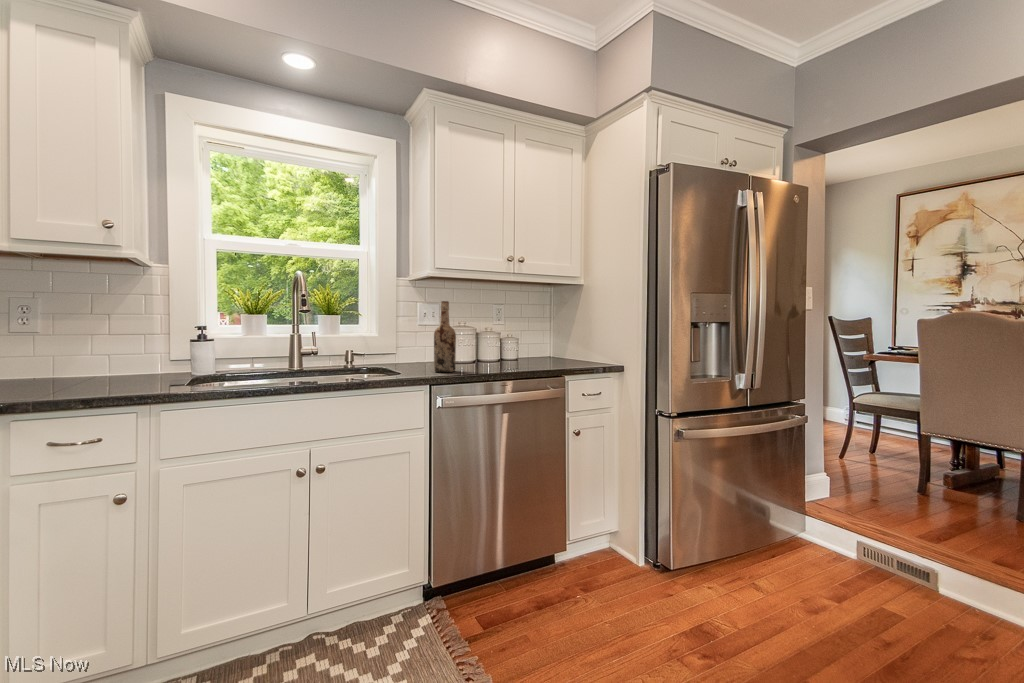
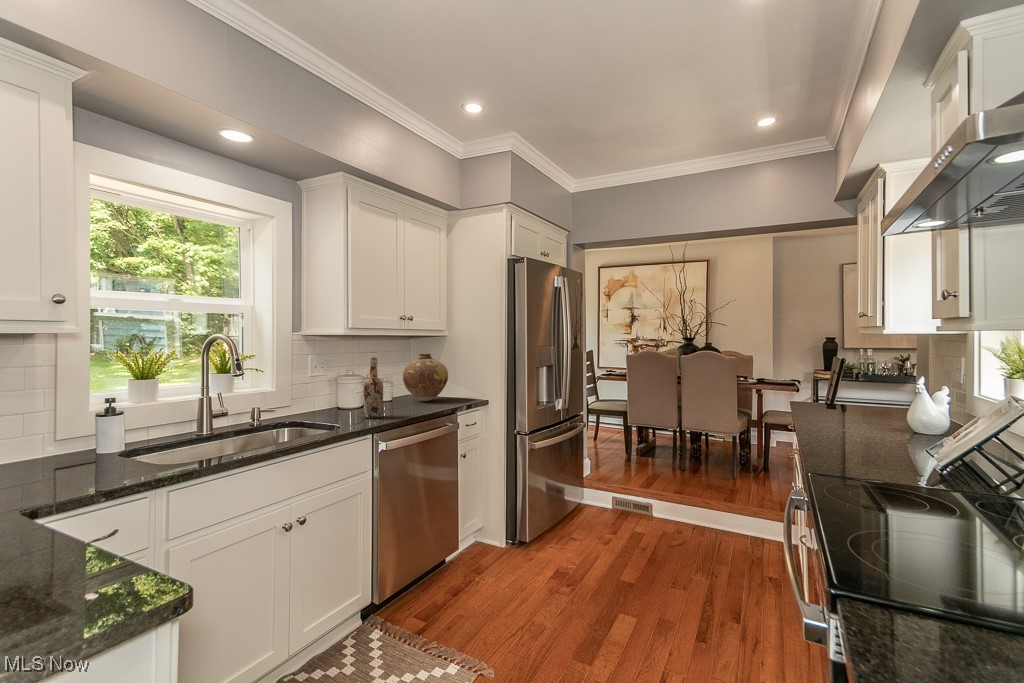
vase: none [521,304,575,362] -> present [403,354,448,401]

